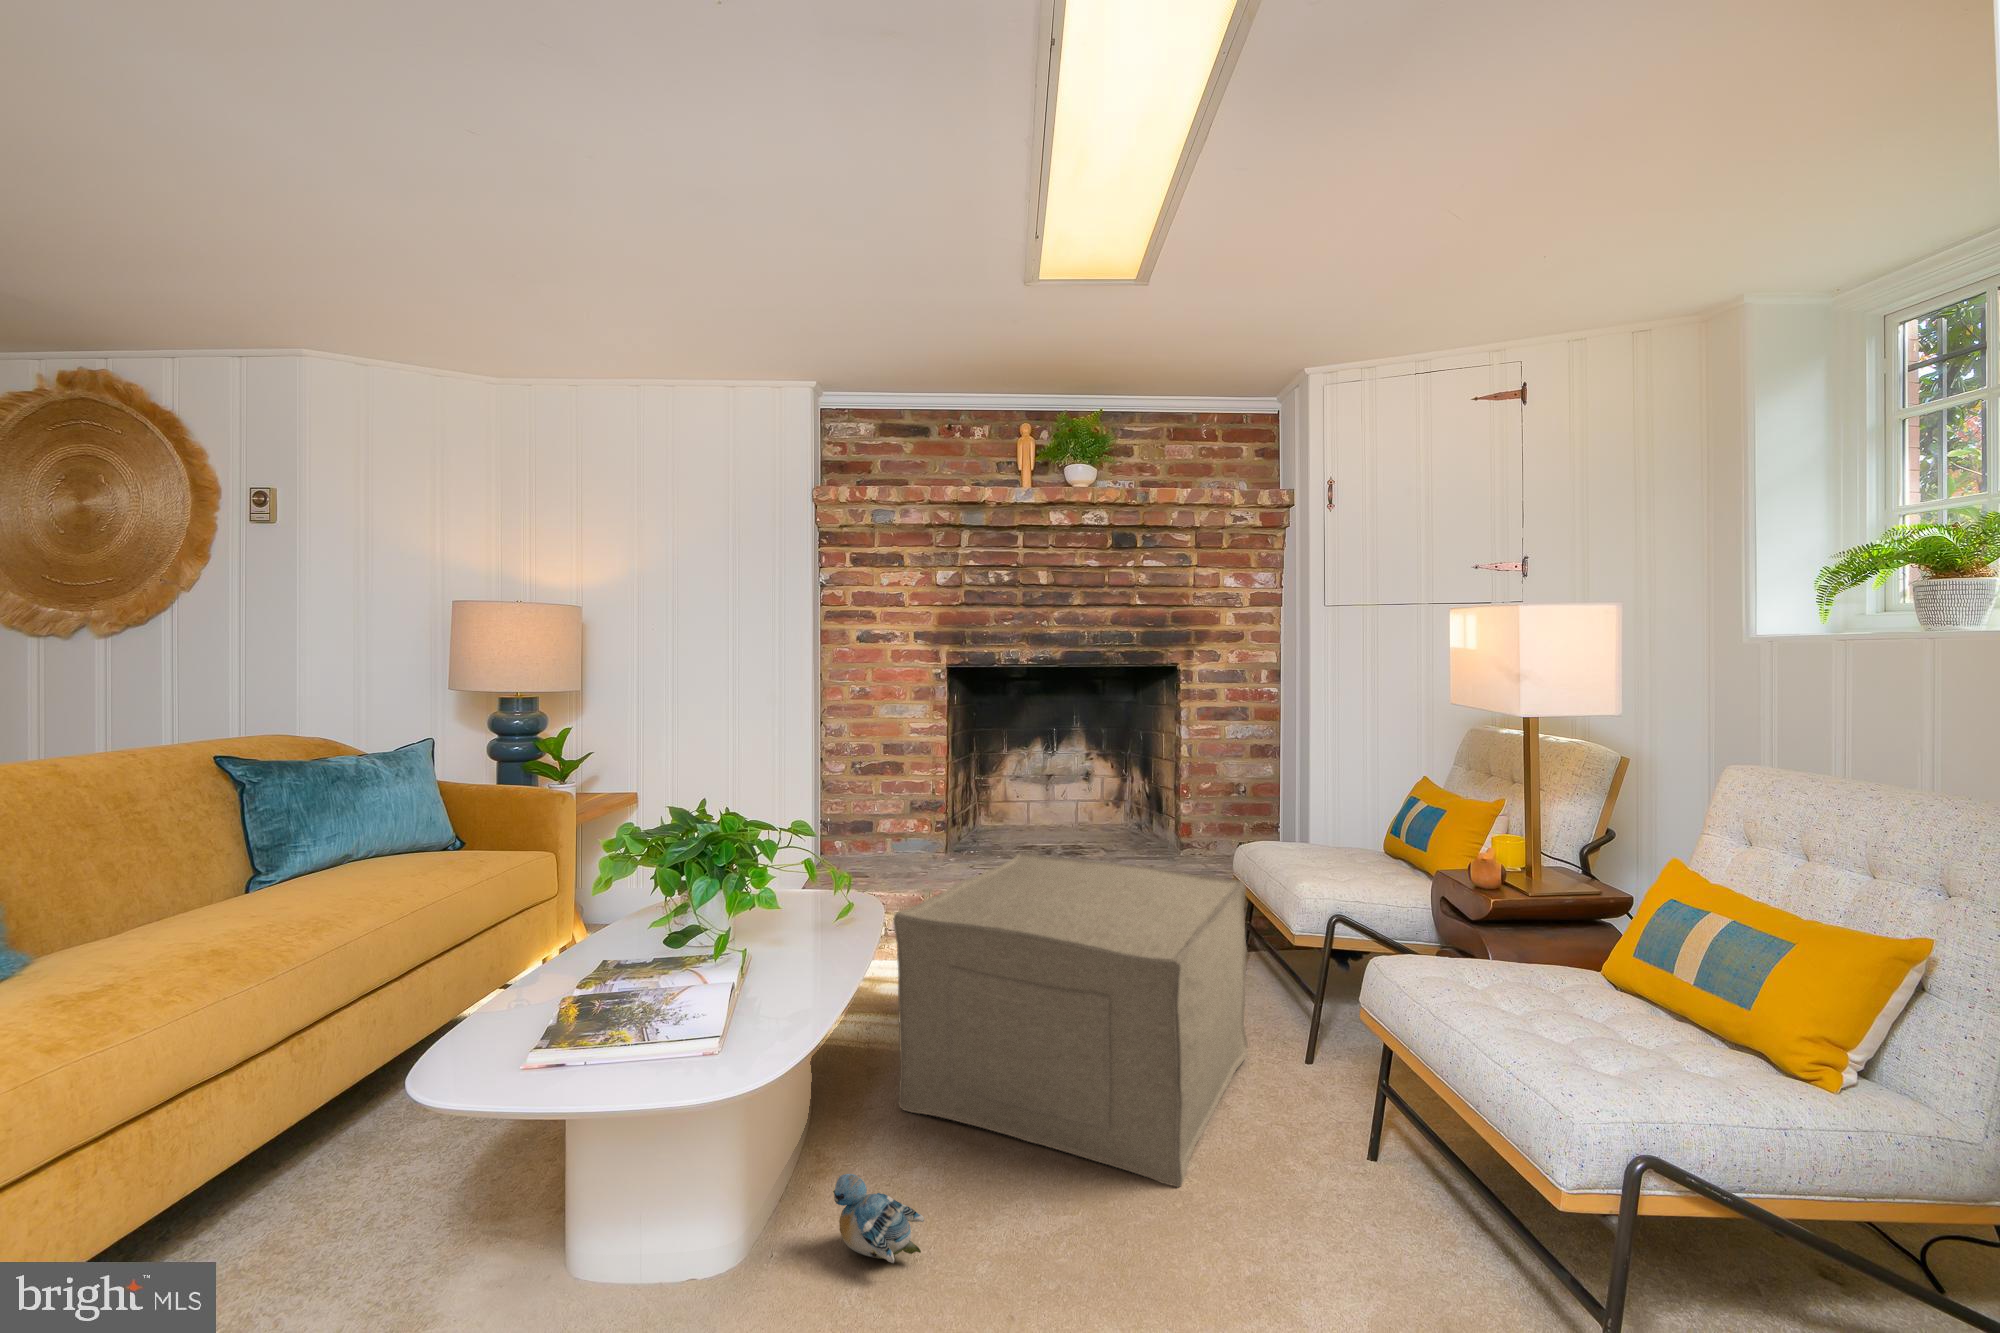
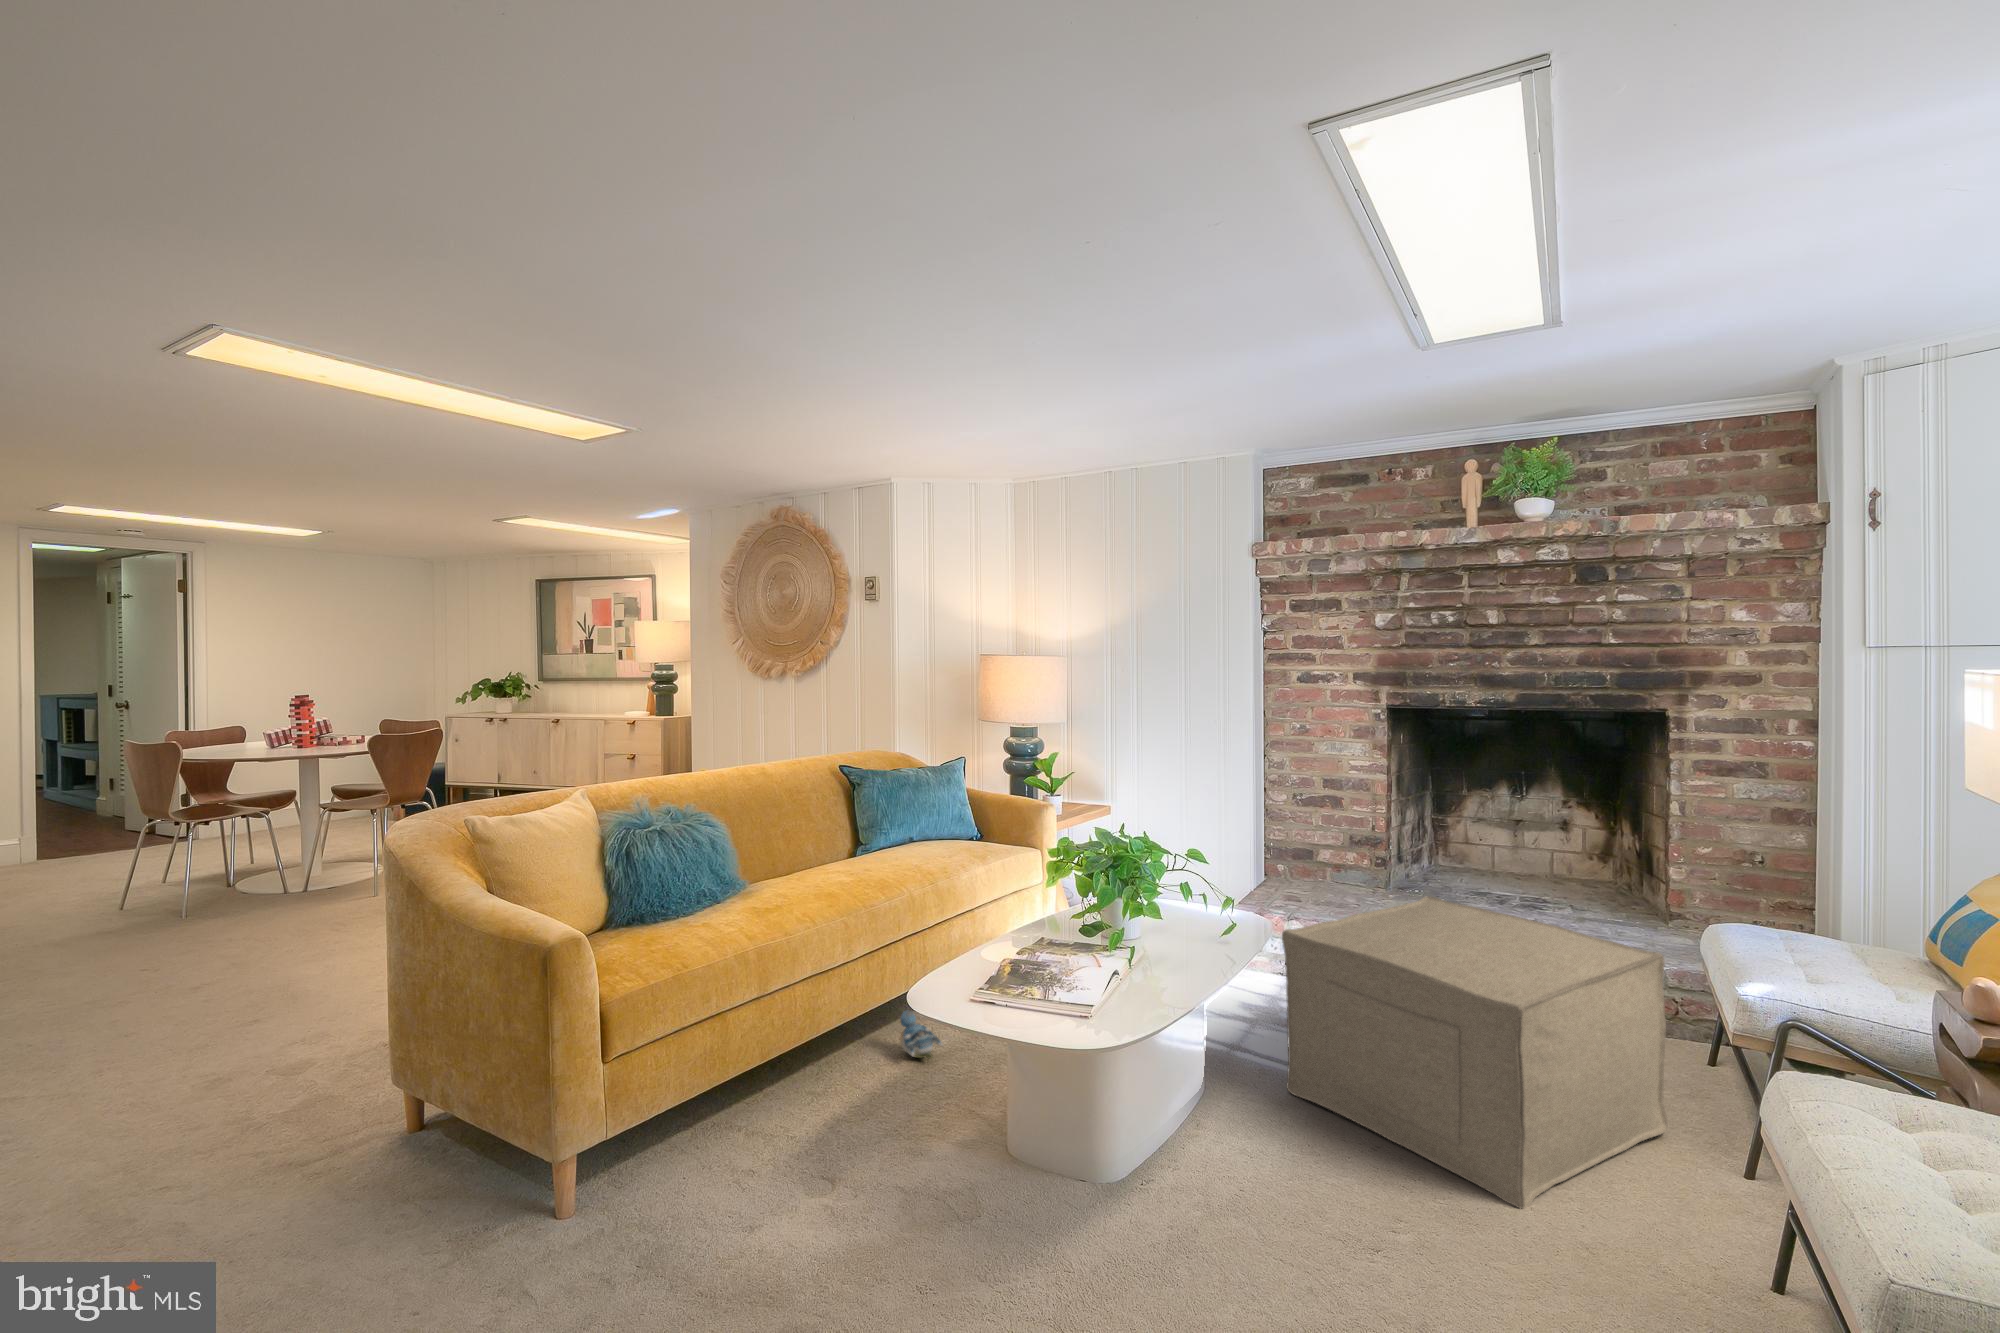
plush toy: present [833,1174,924,1263] -> present [900,1010,943,1058]

